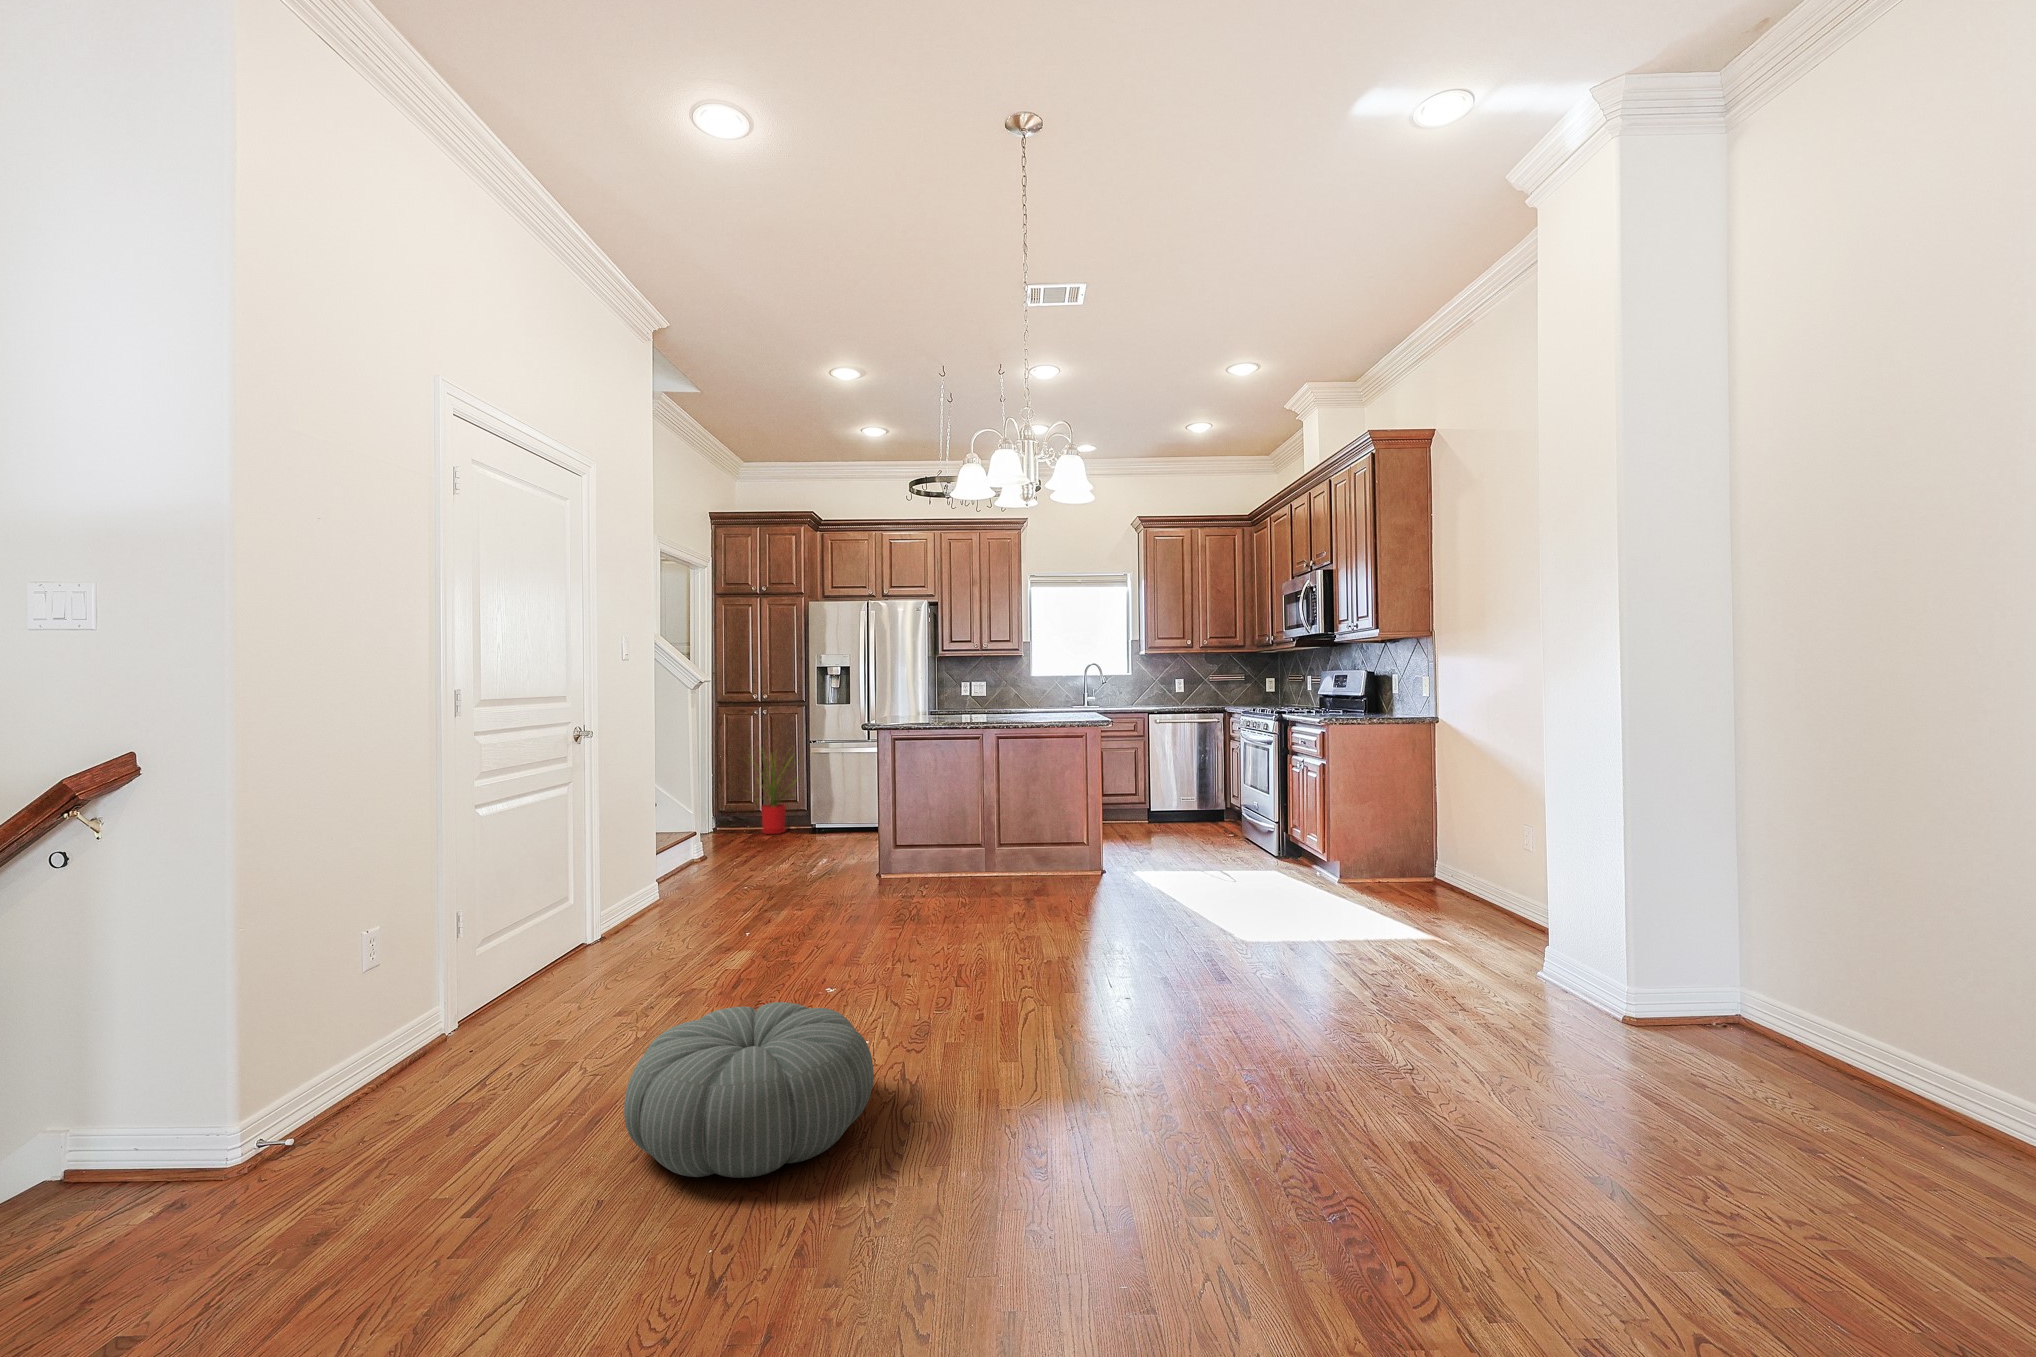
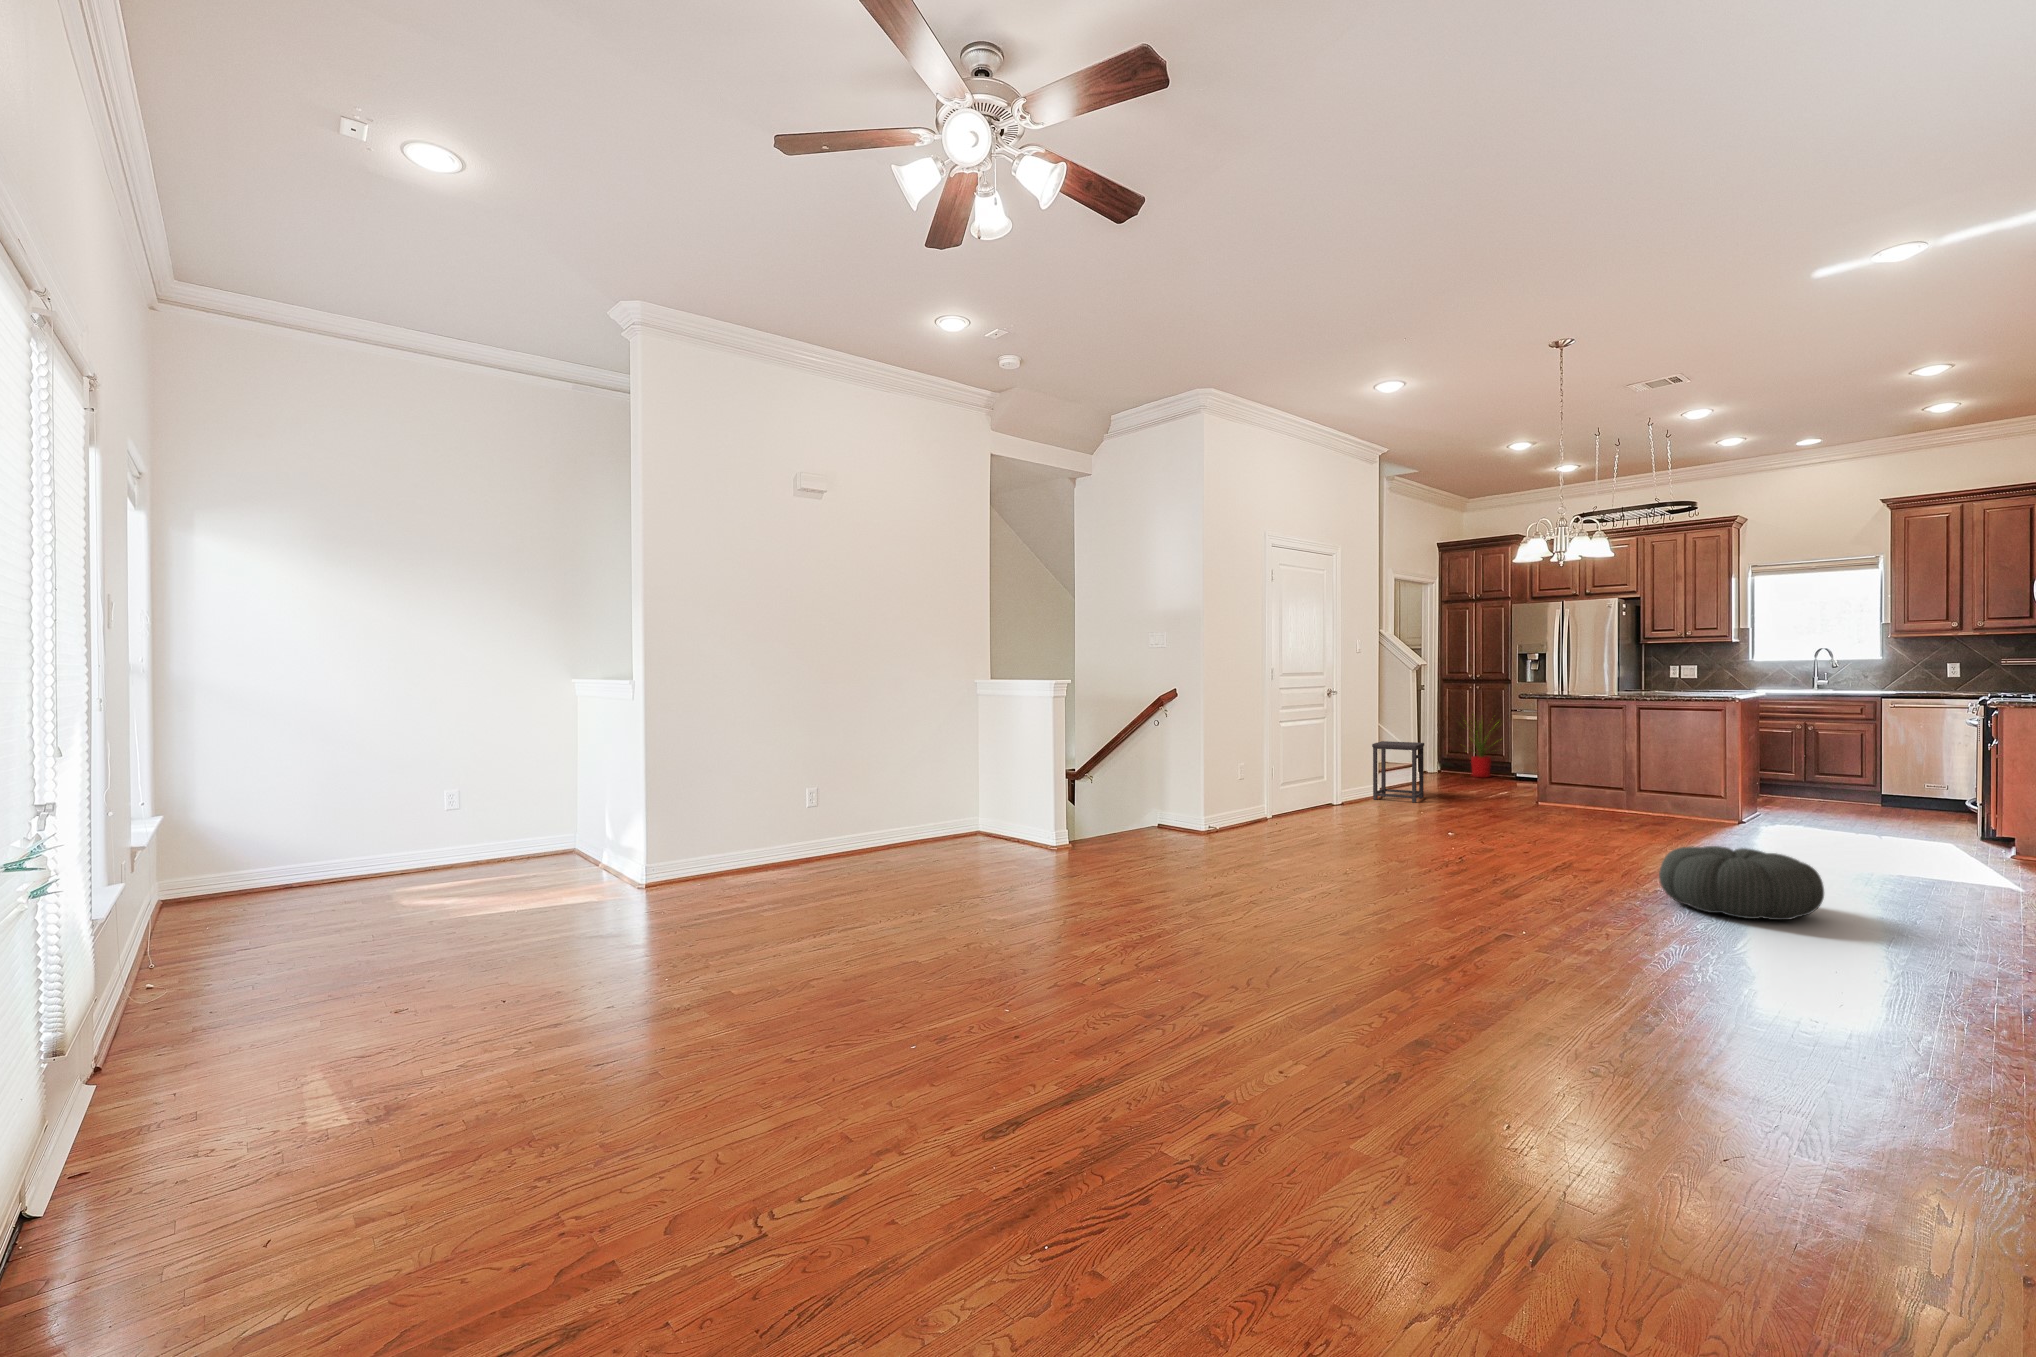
side table: none [651,804,729,912] -> present [1372,741,1424,803]
pouf: present [624,1002,874,1178] -> present [1659,846,1824,920]

